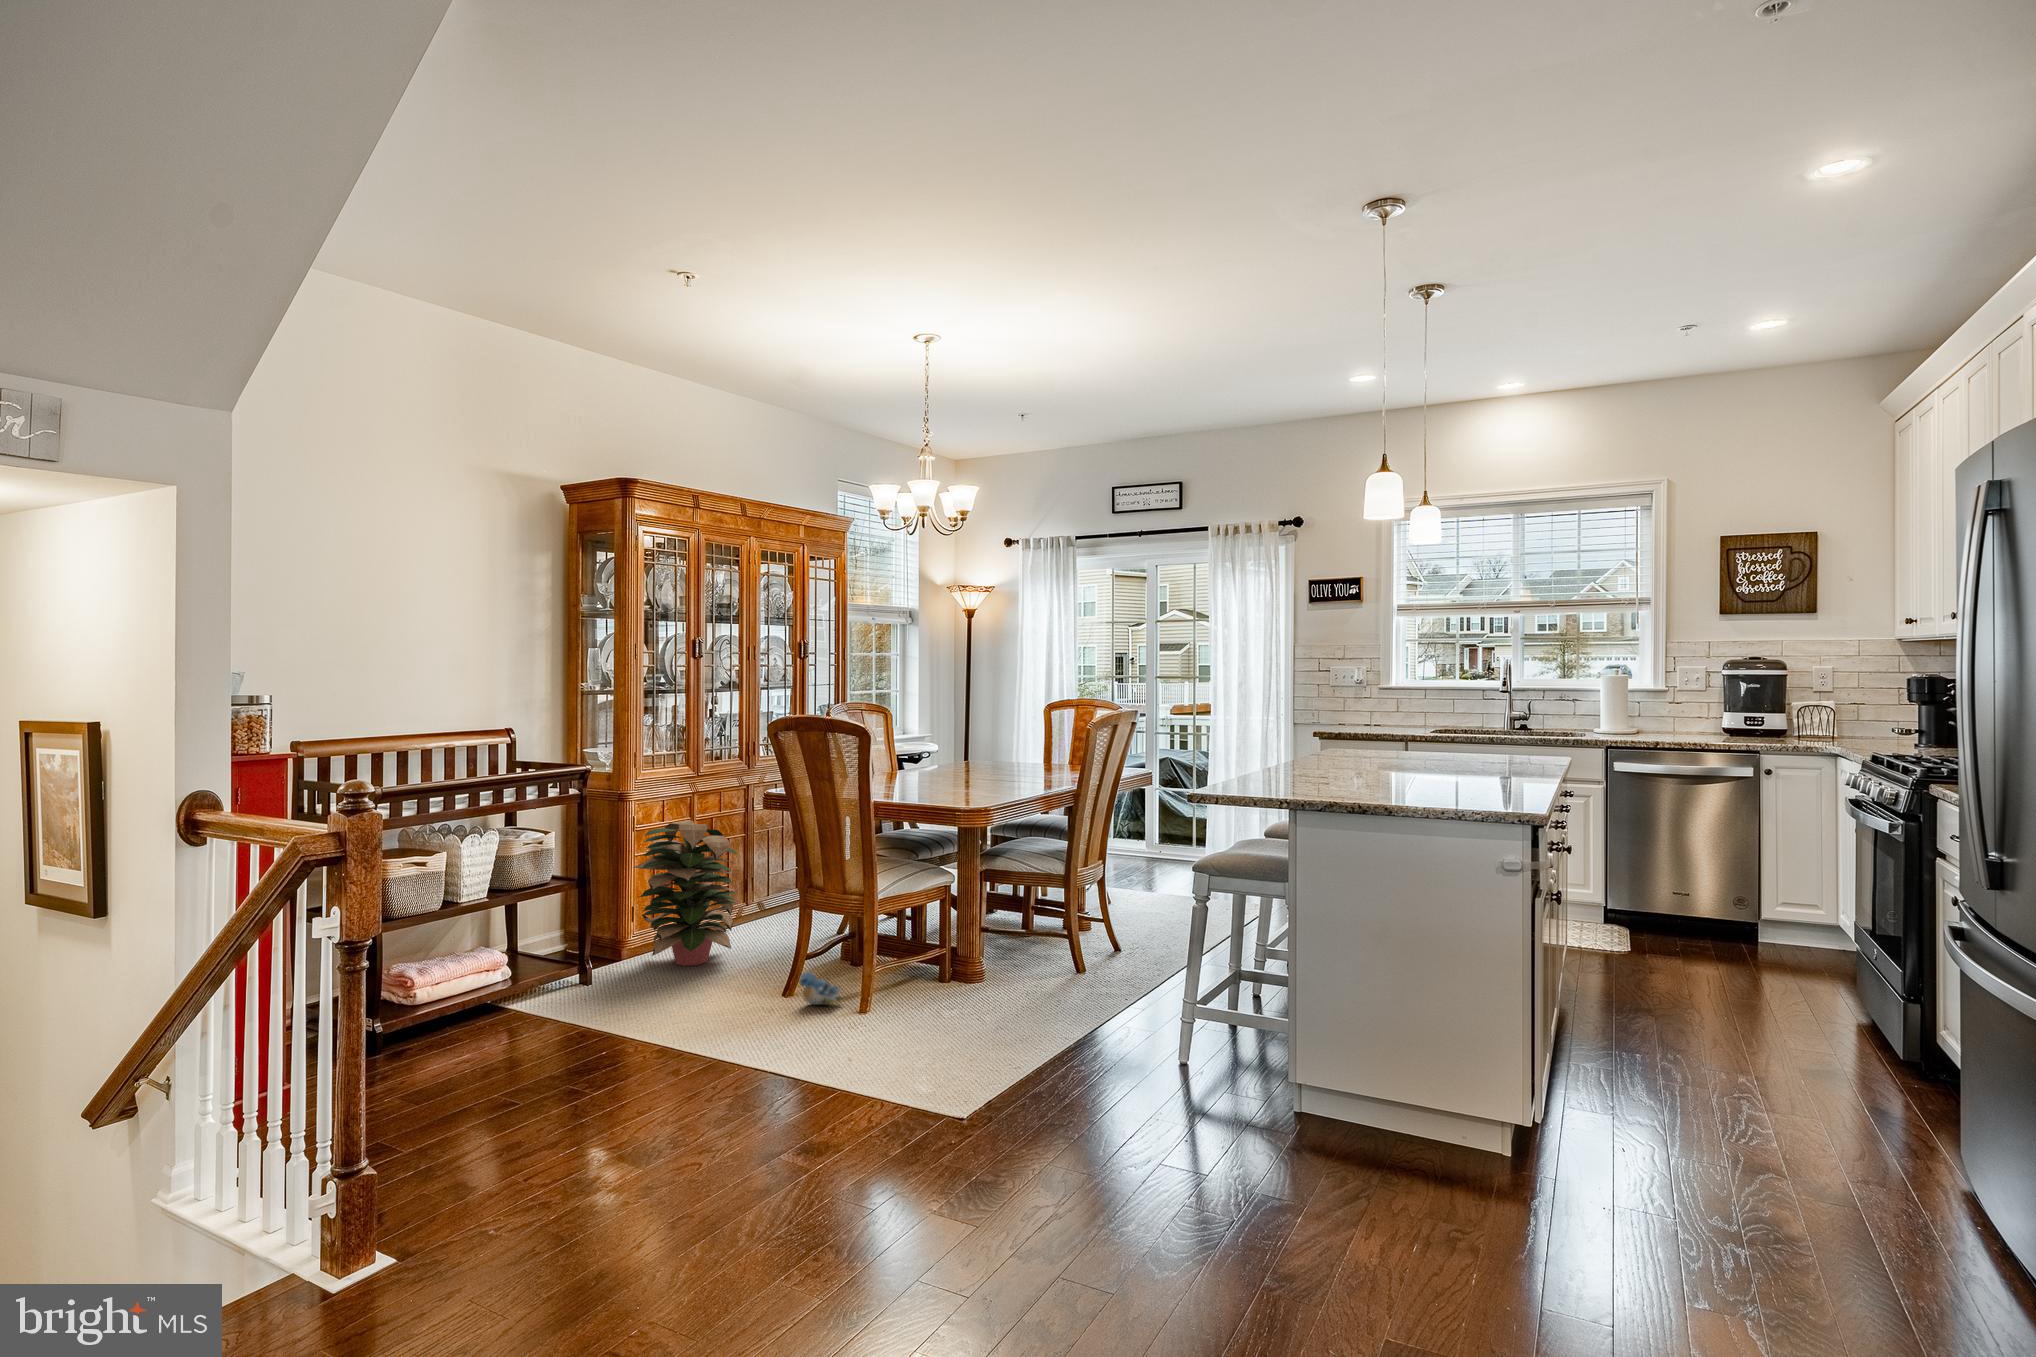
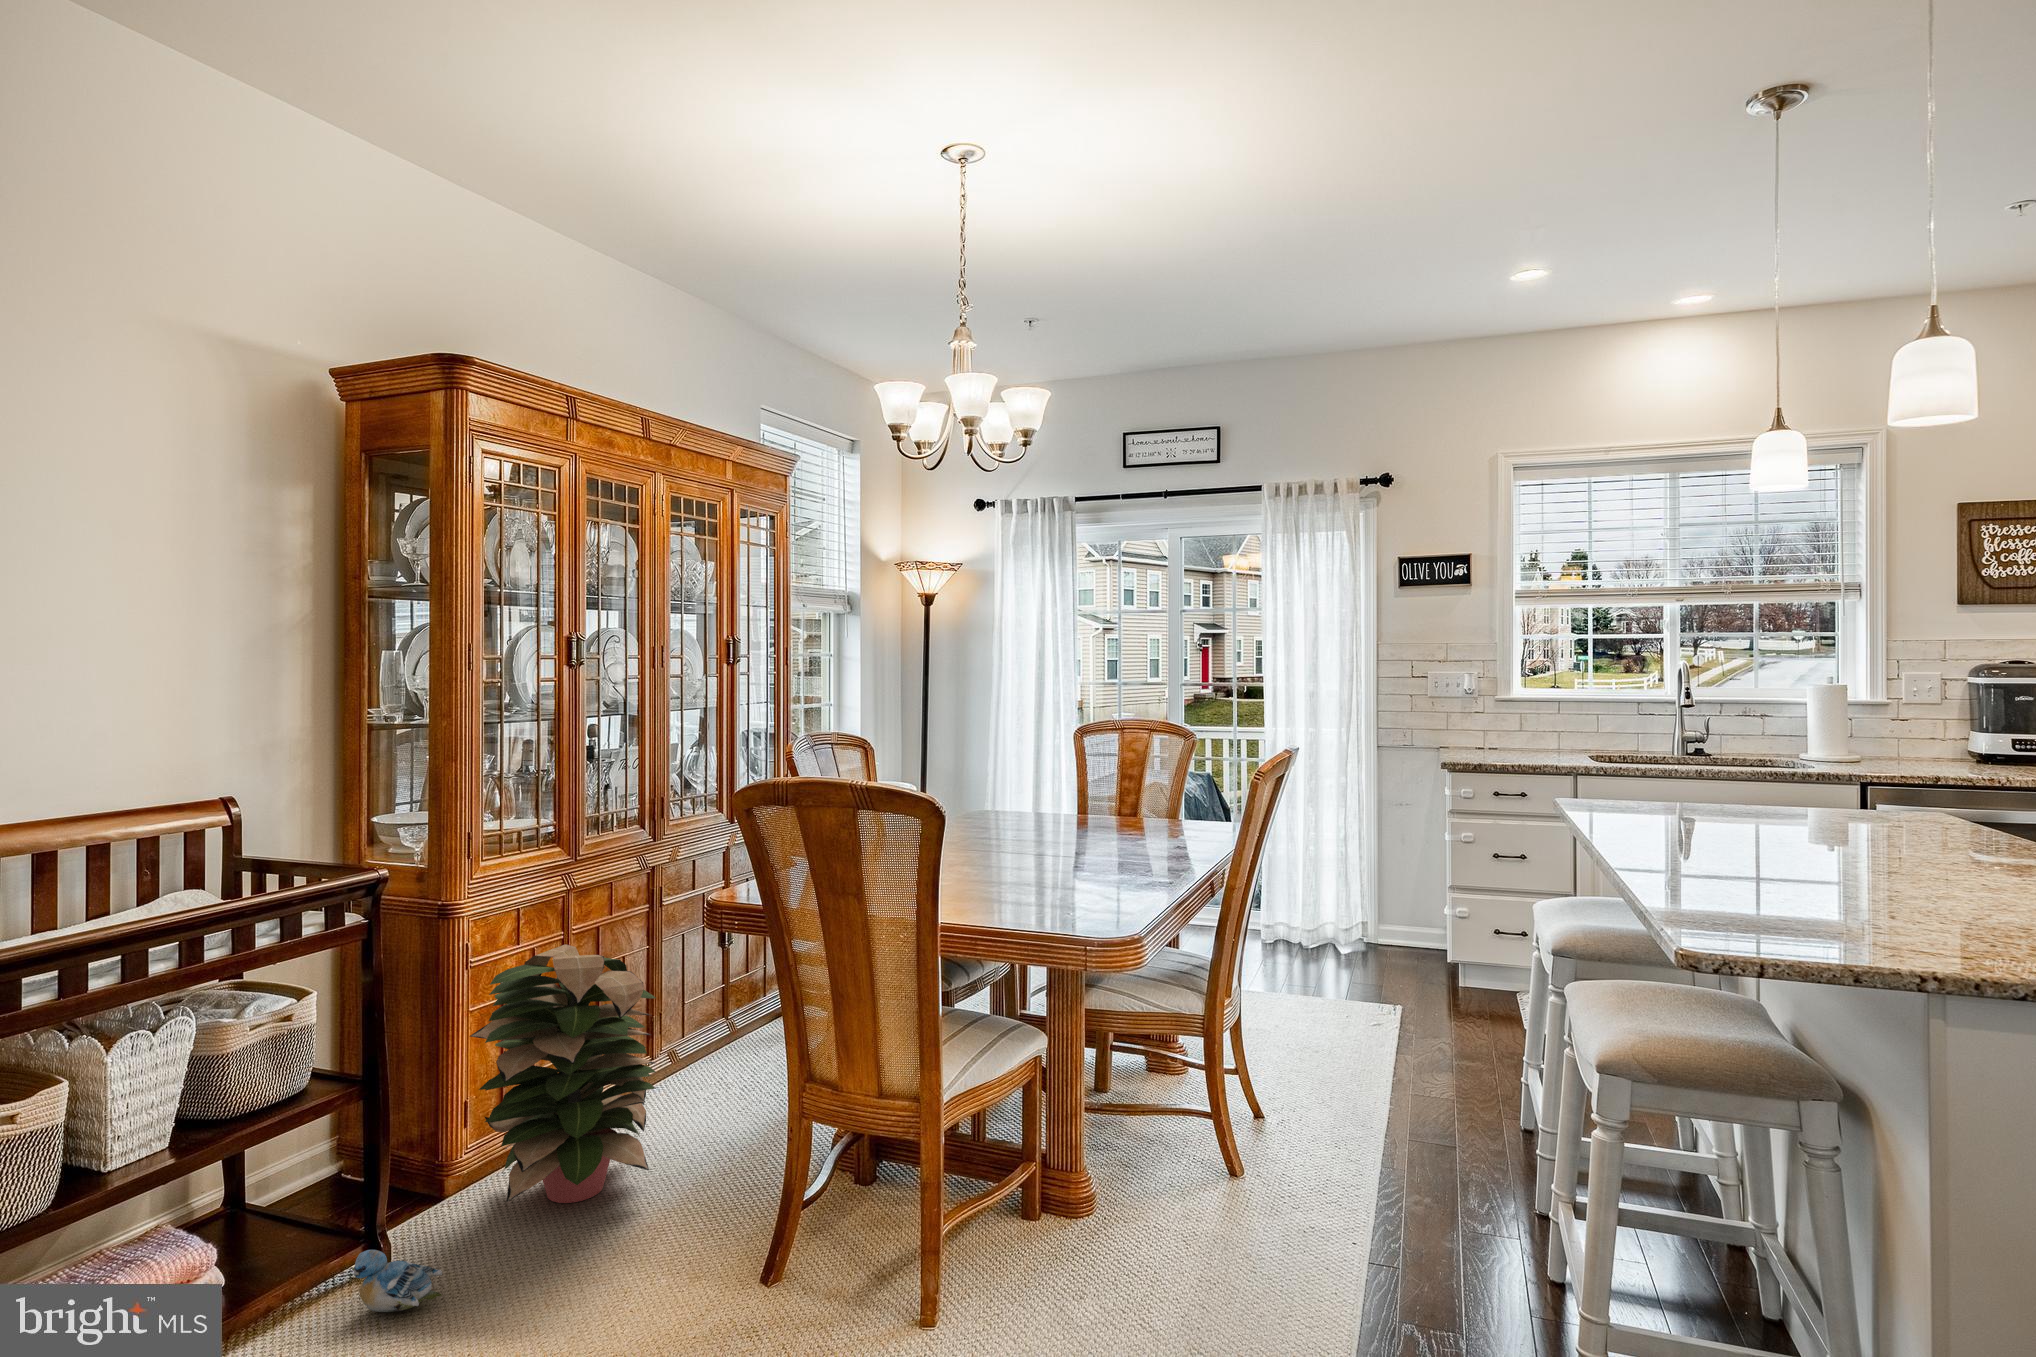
plush toy: present [799,972,843,1005] -> present [352,1250,442,1312]

